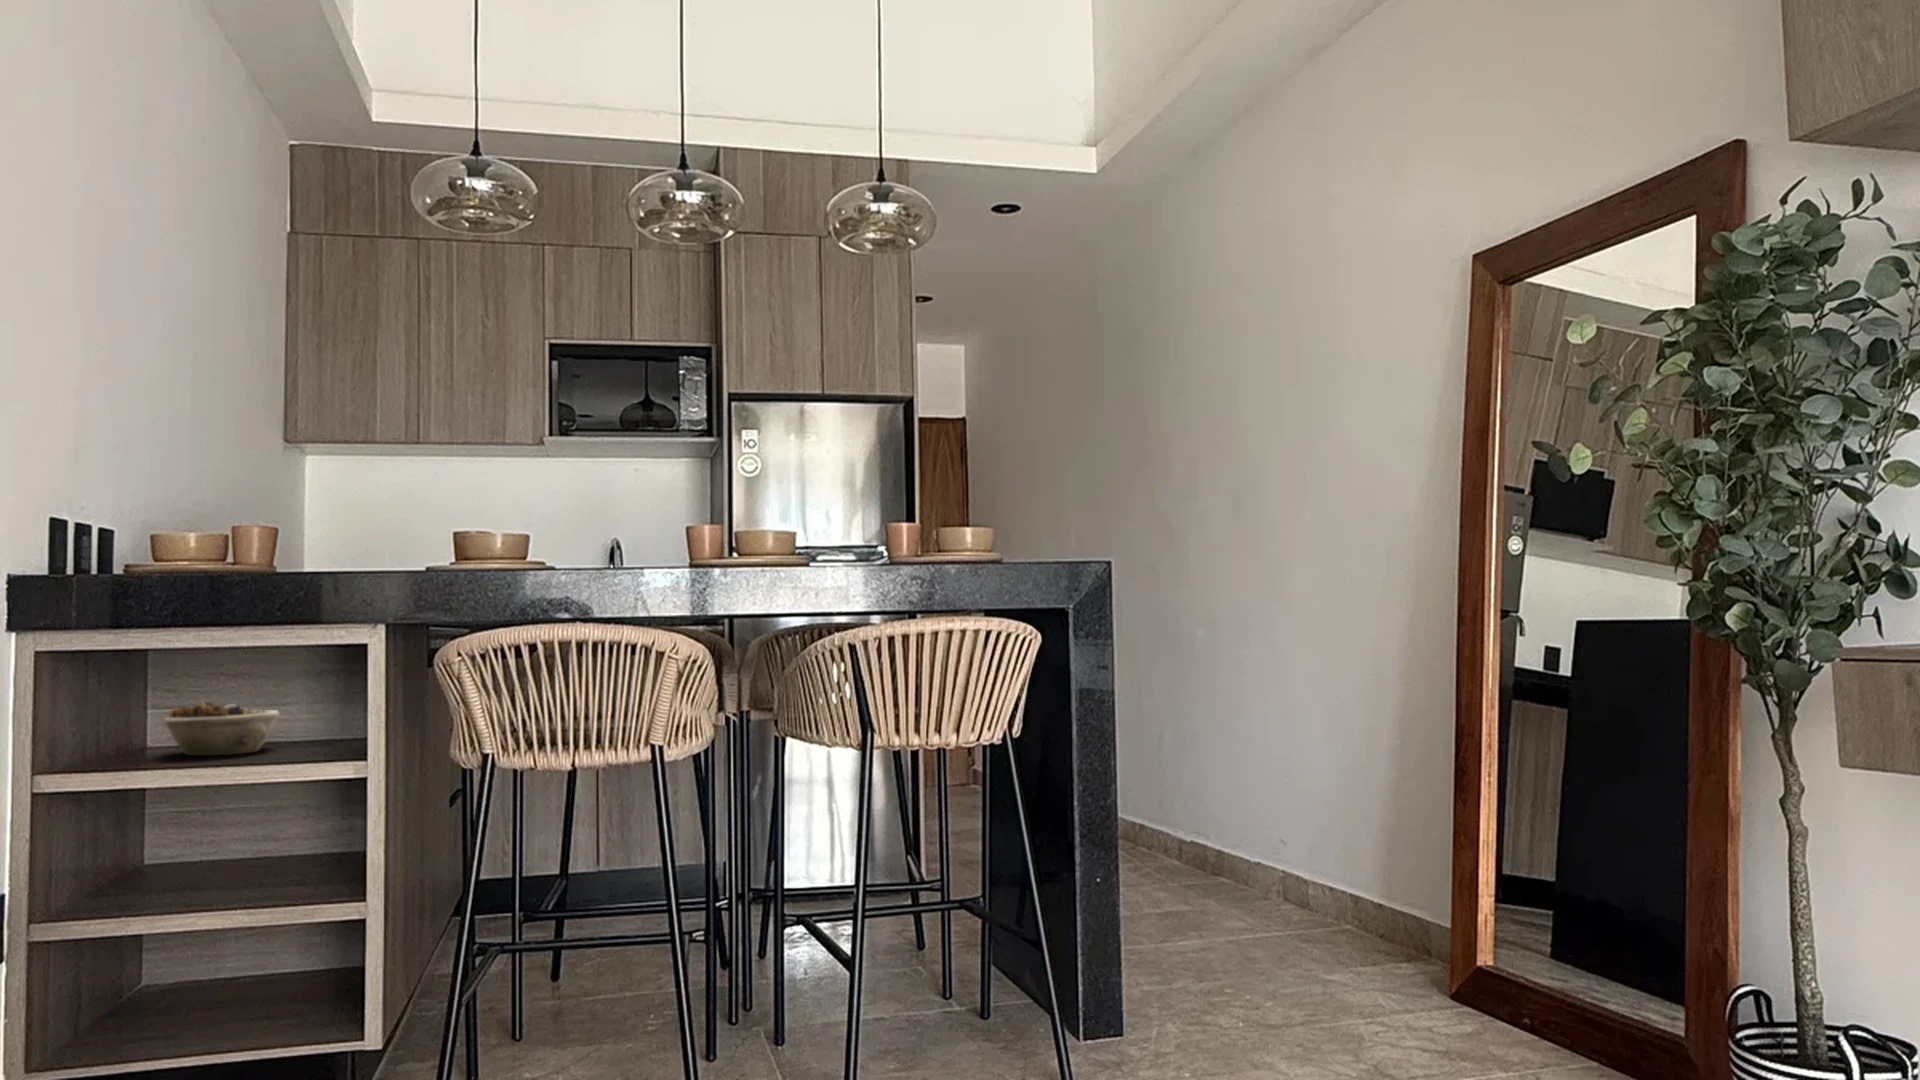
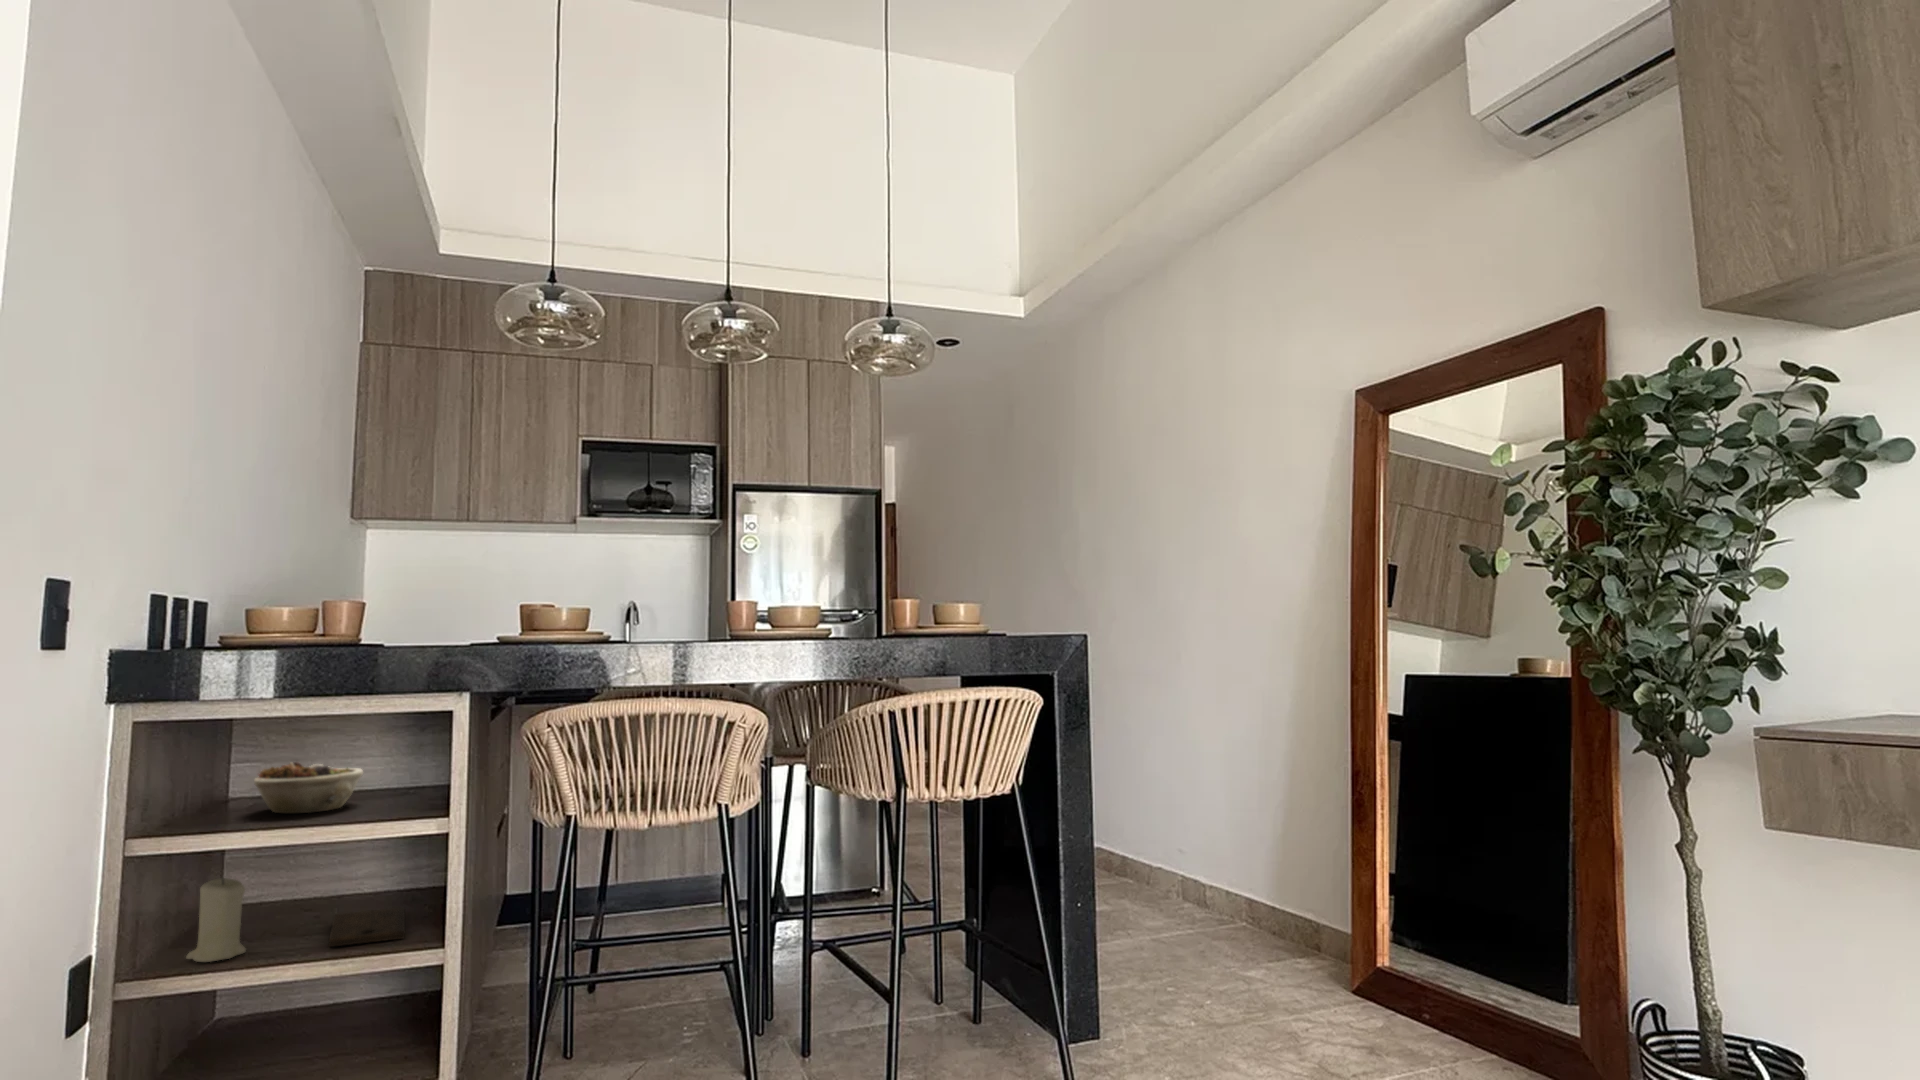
candle: none [100,818,160,905] -> present [186,877,246,962]
cutting board: none [244,862,328,895] -> present [329,907,405,947]

